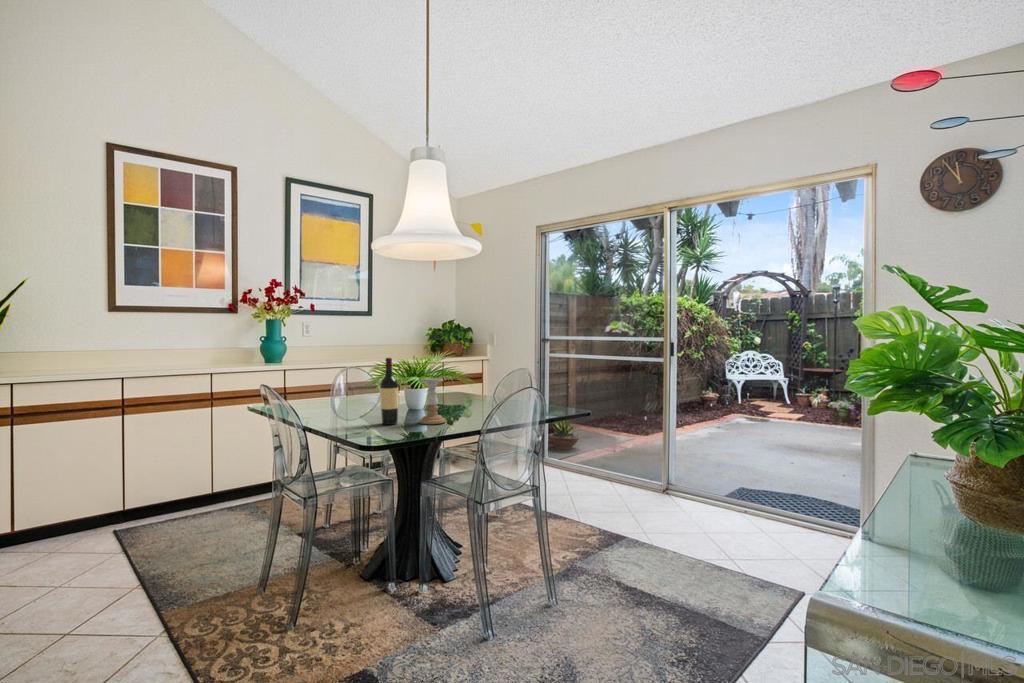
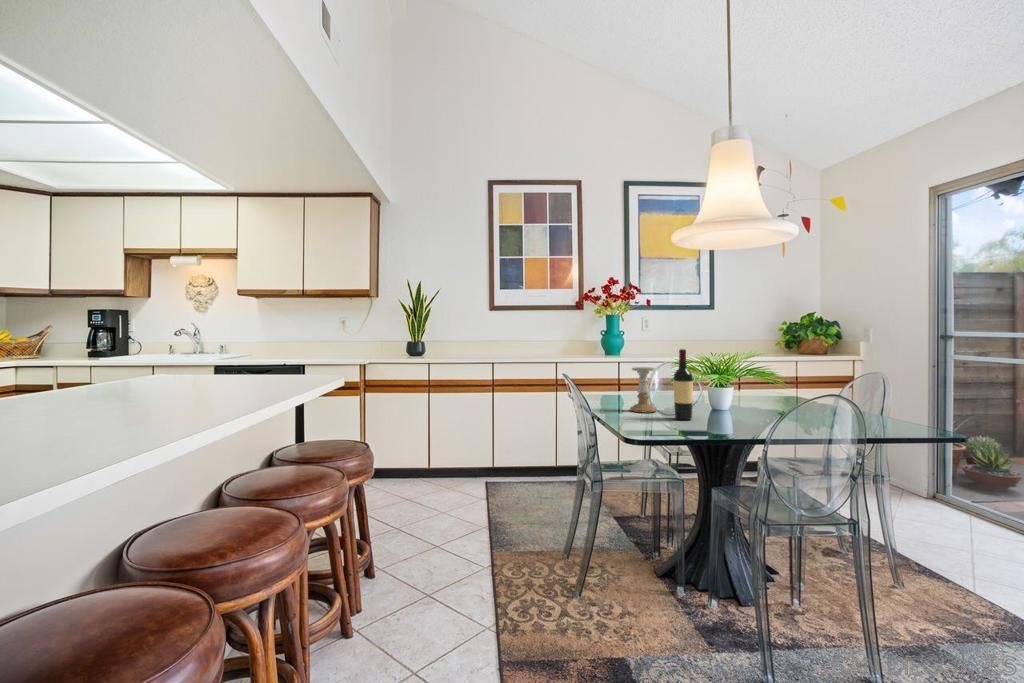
candle holder: present [419,378,446,424] -> present [630,367,657,413]

